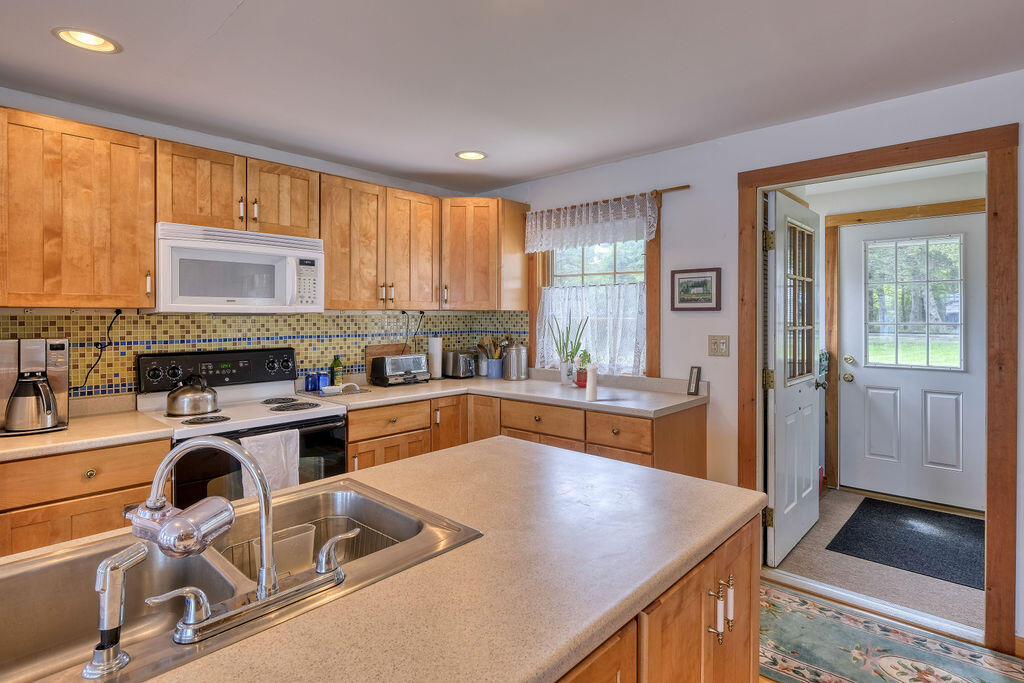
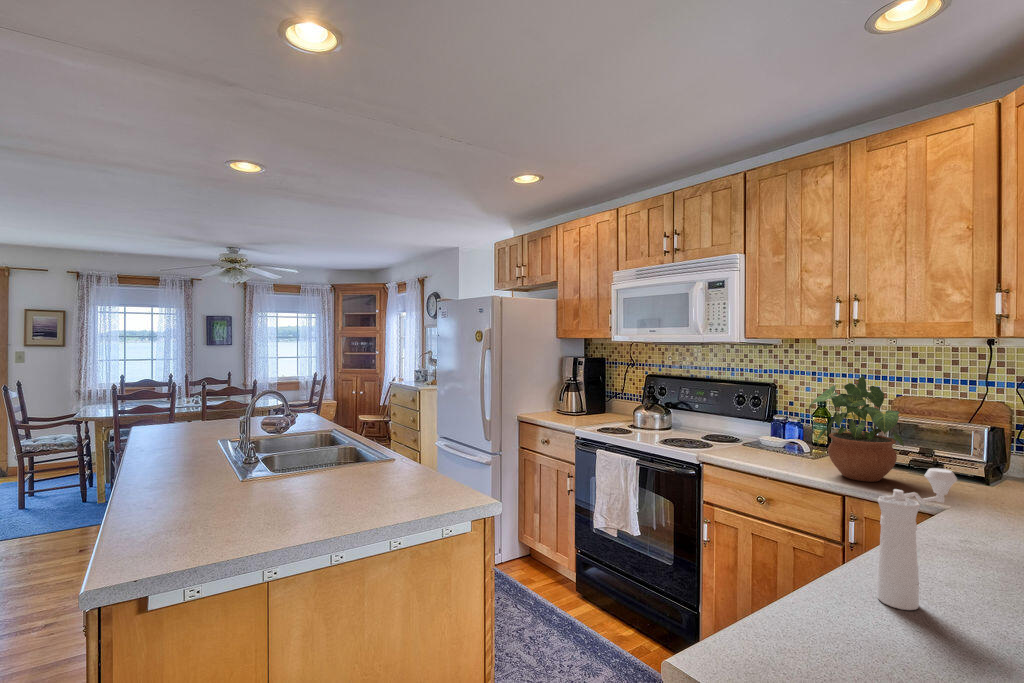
potted plant: none [387,333,441,394] -> present [809,376,904,482]

